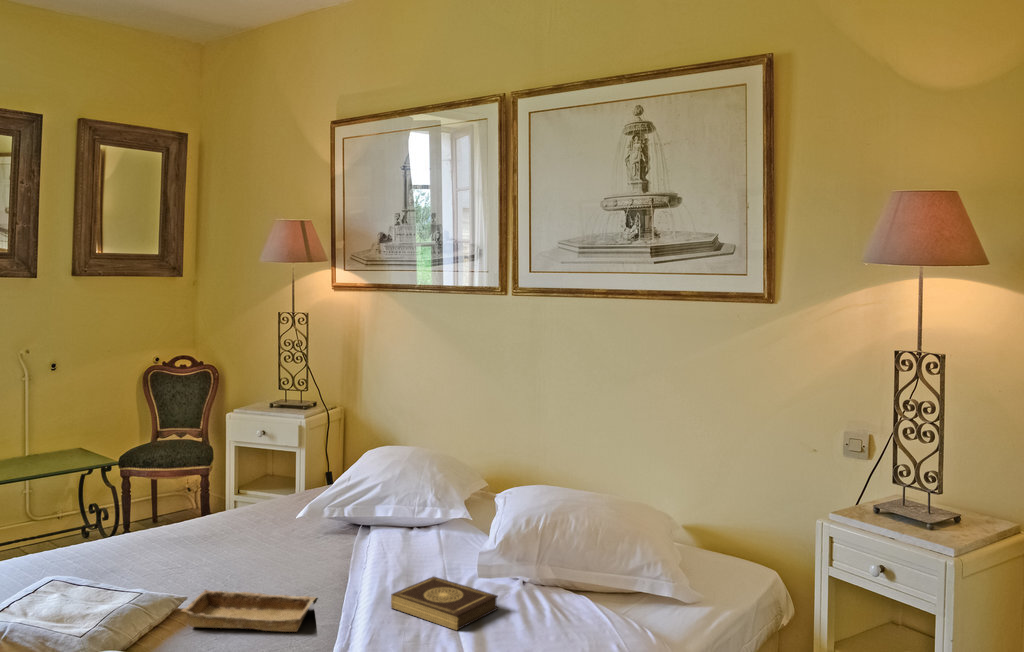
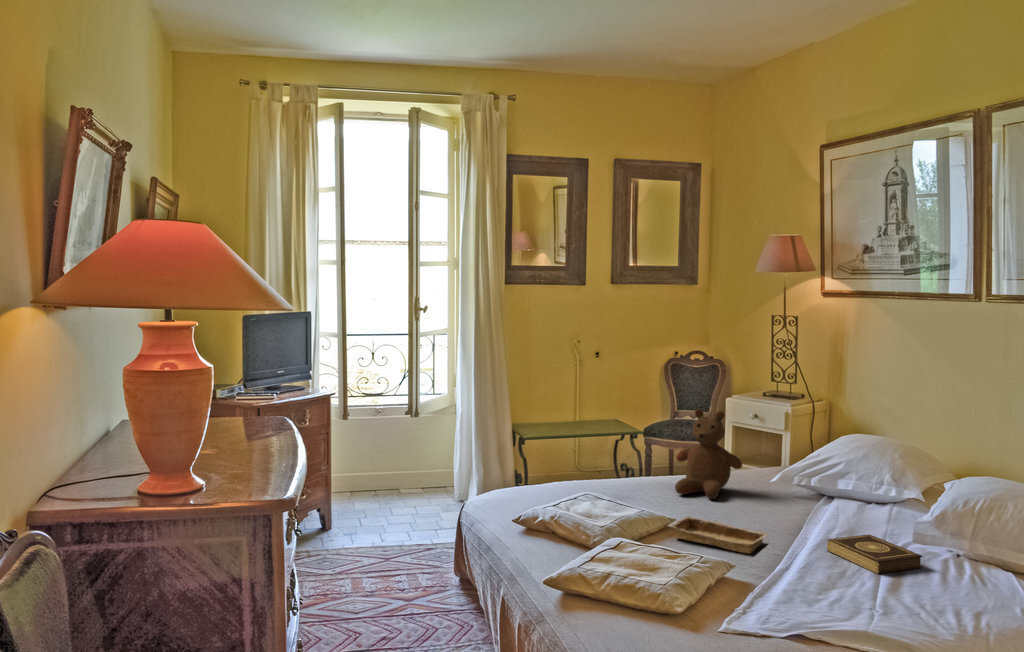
teddy bear: none [177,437,265,553] -> present [675,409,742,499]

